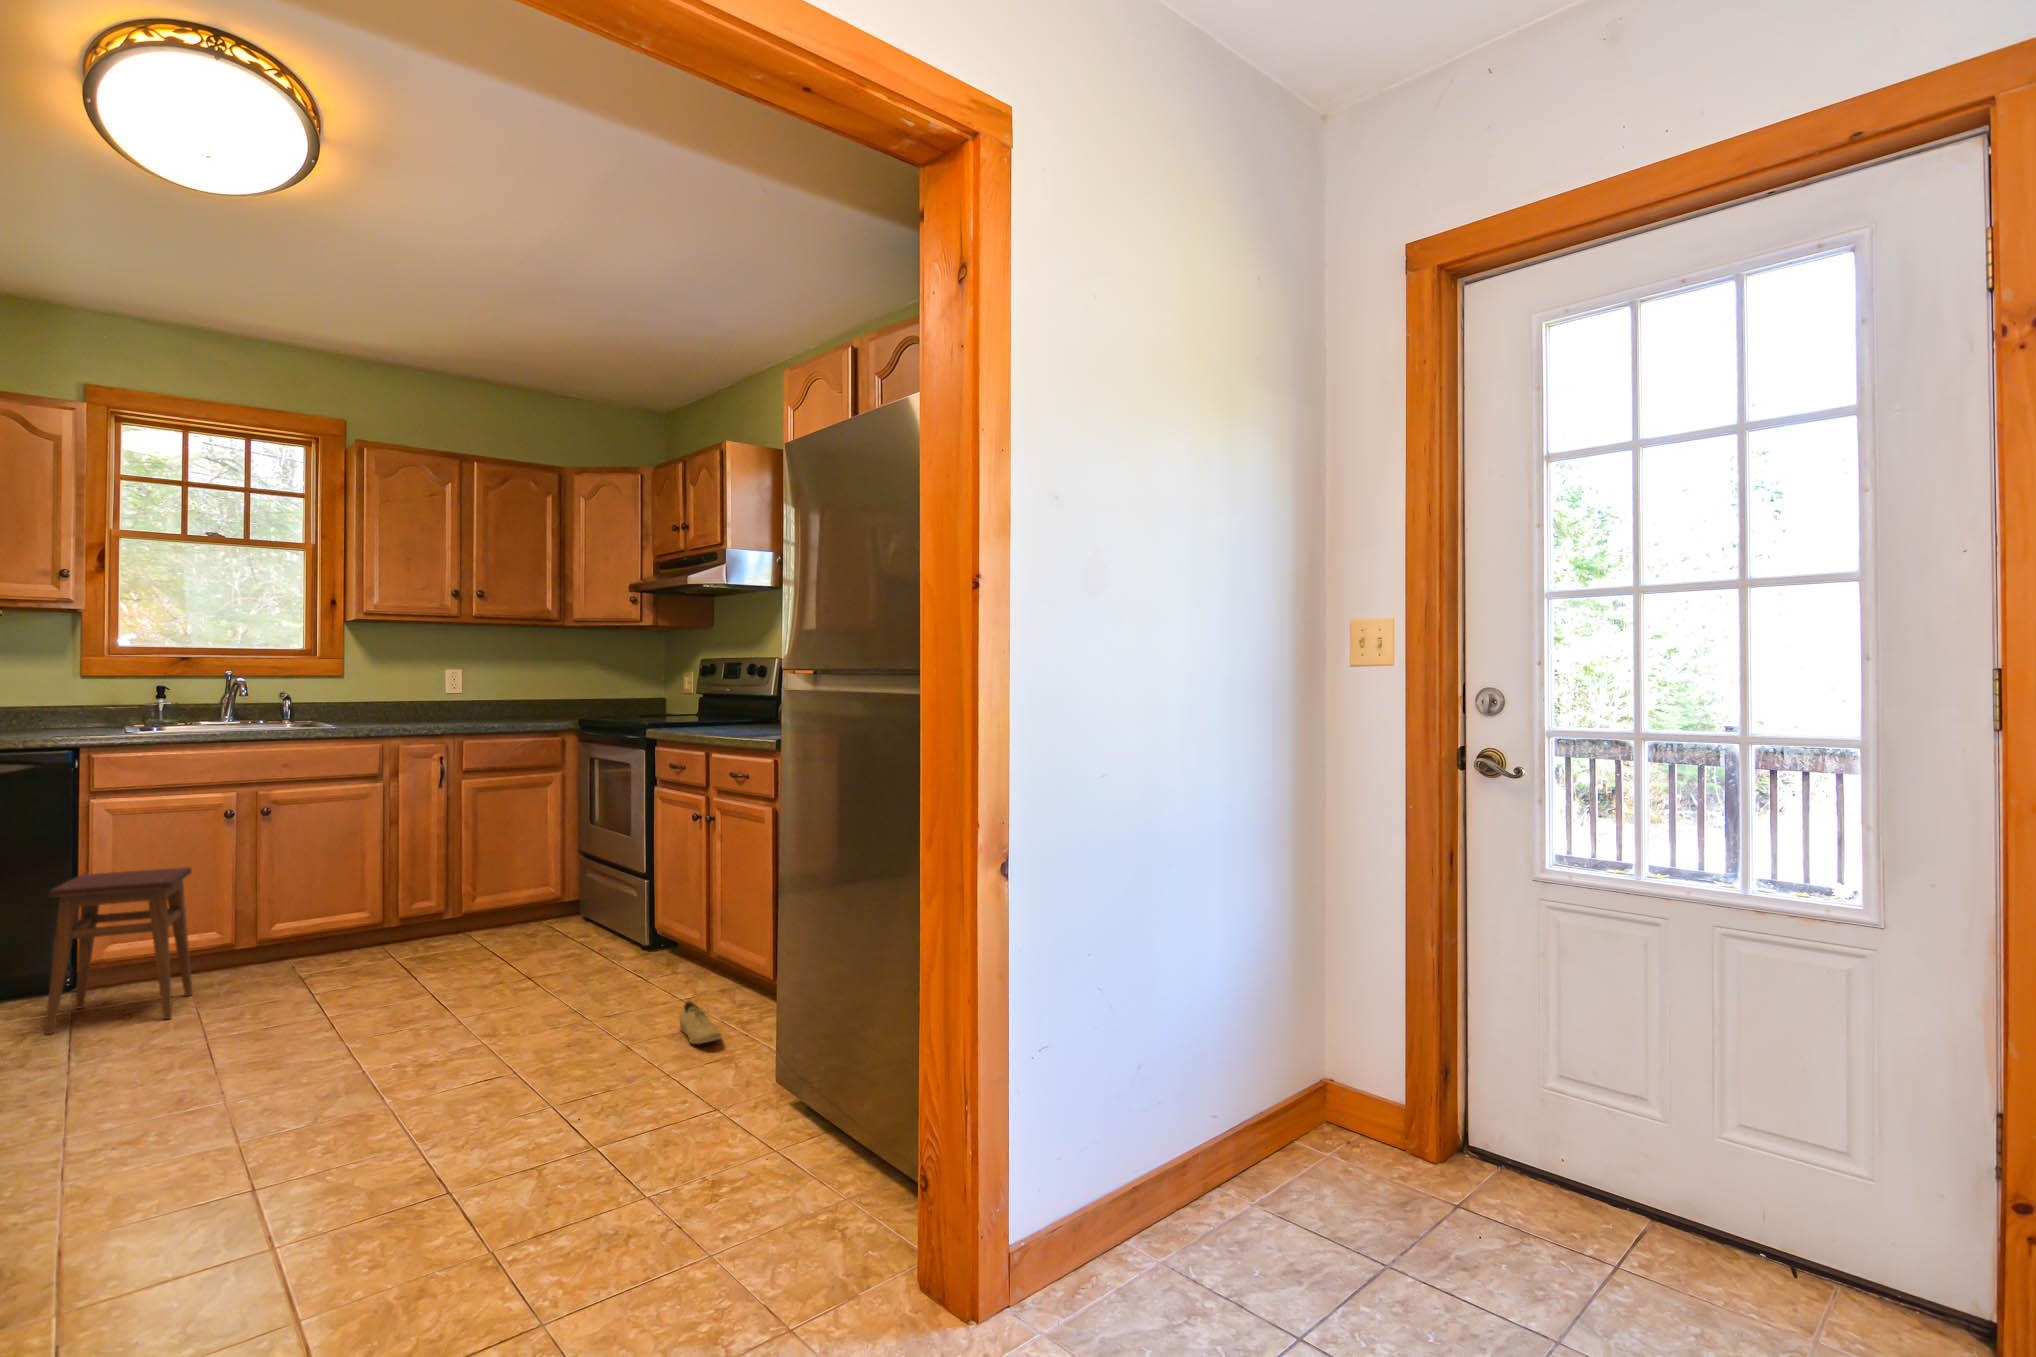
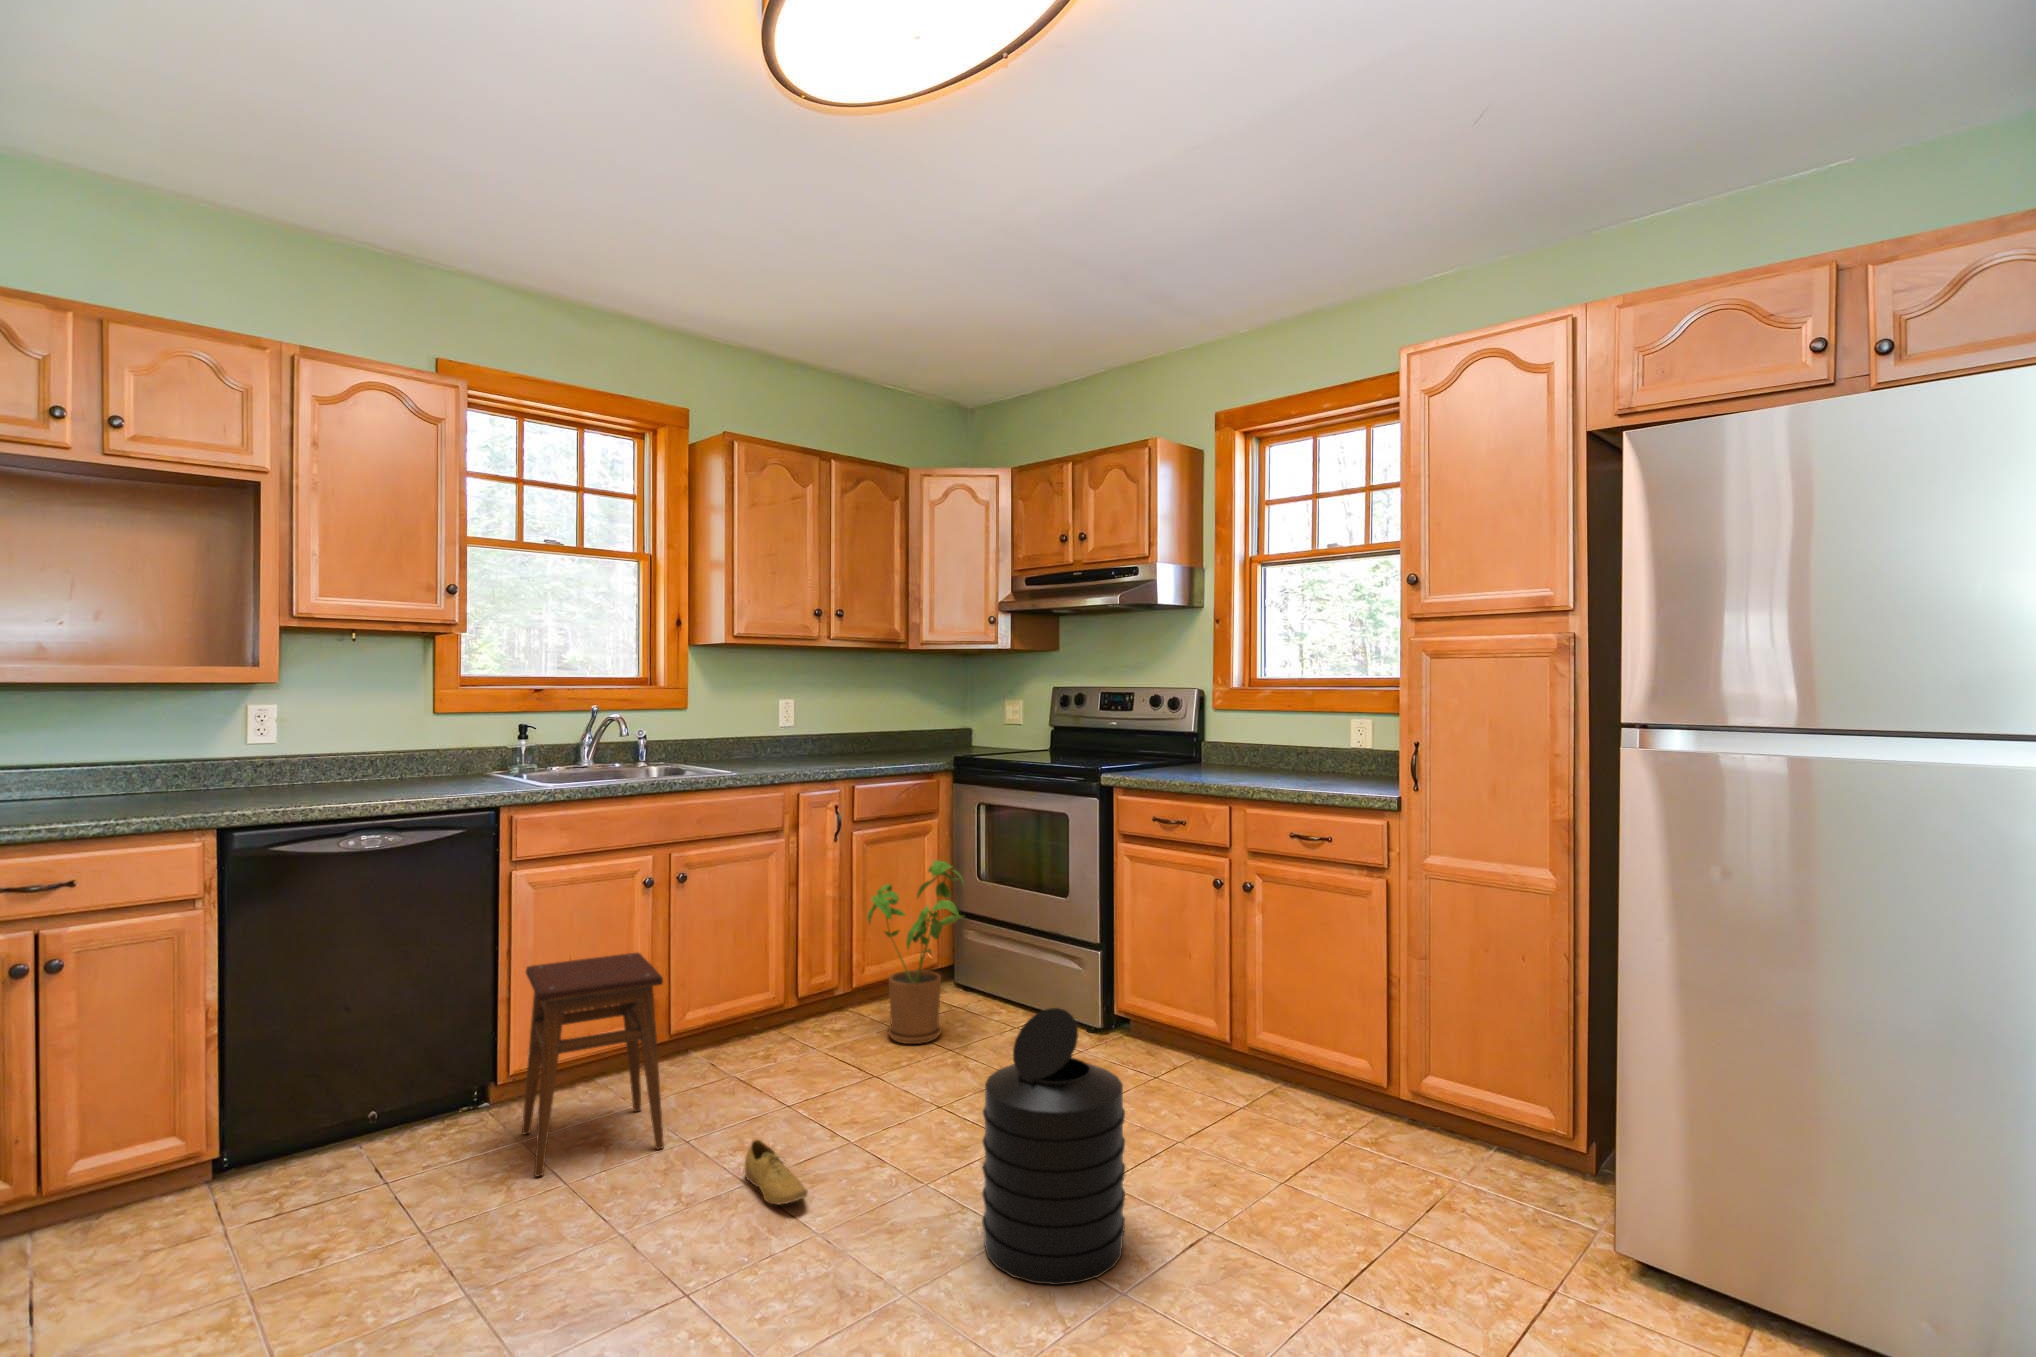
house plant: none [454,802,549,955] -> present [867,860,964,1044]
trash can: none [301,897,435,1104] -> present [982,1008,1125,1285]
shoe: present [679,1001,721,1044] -> present [745,1140,808,1205]

